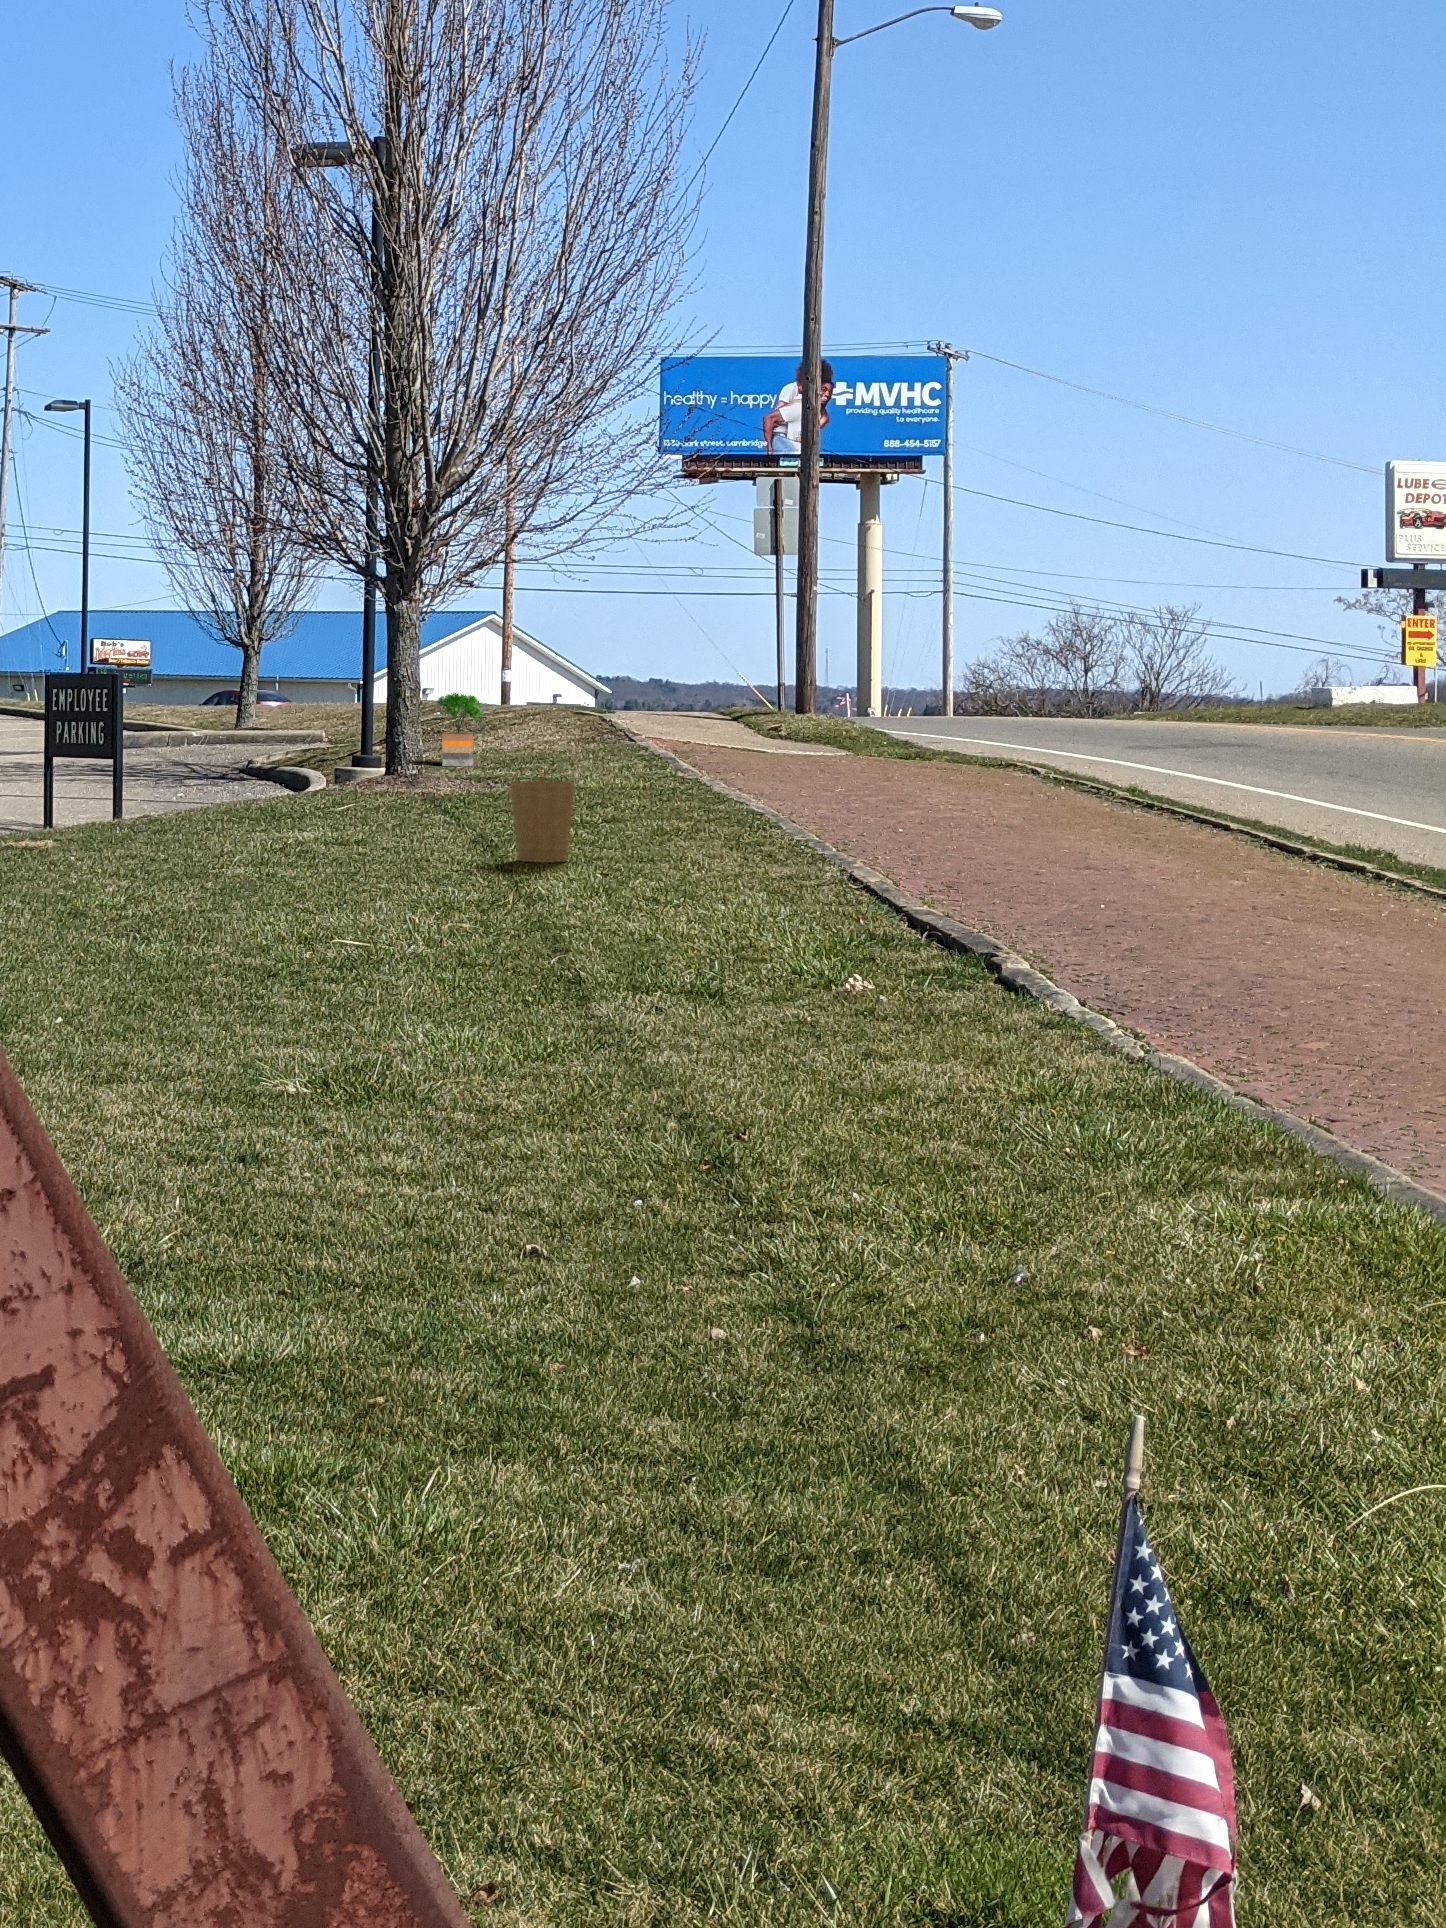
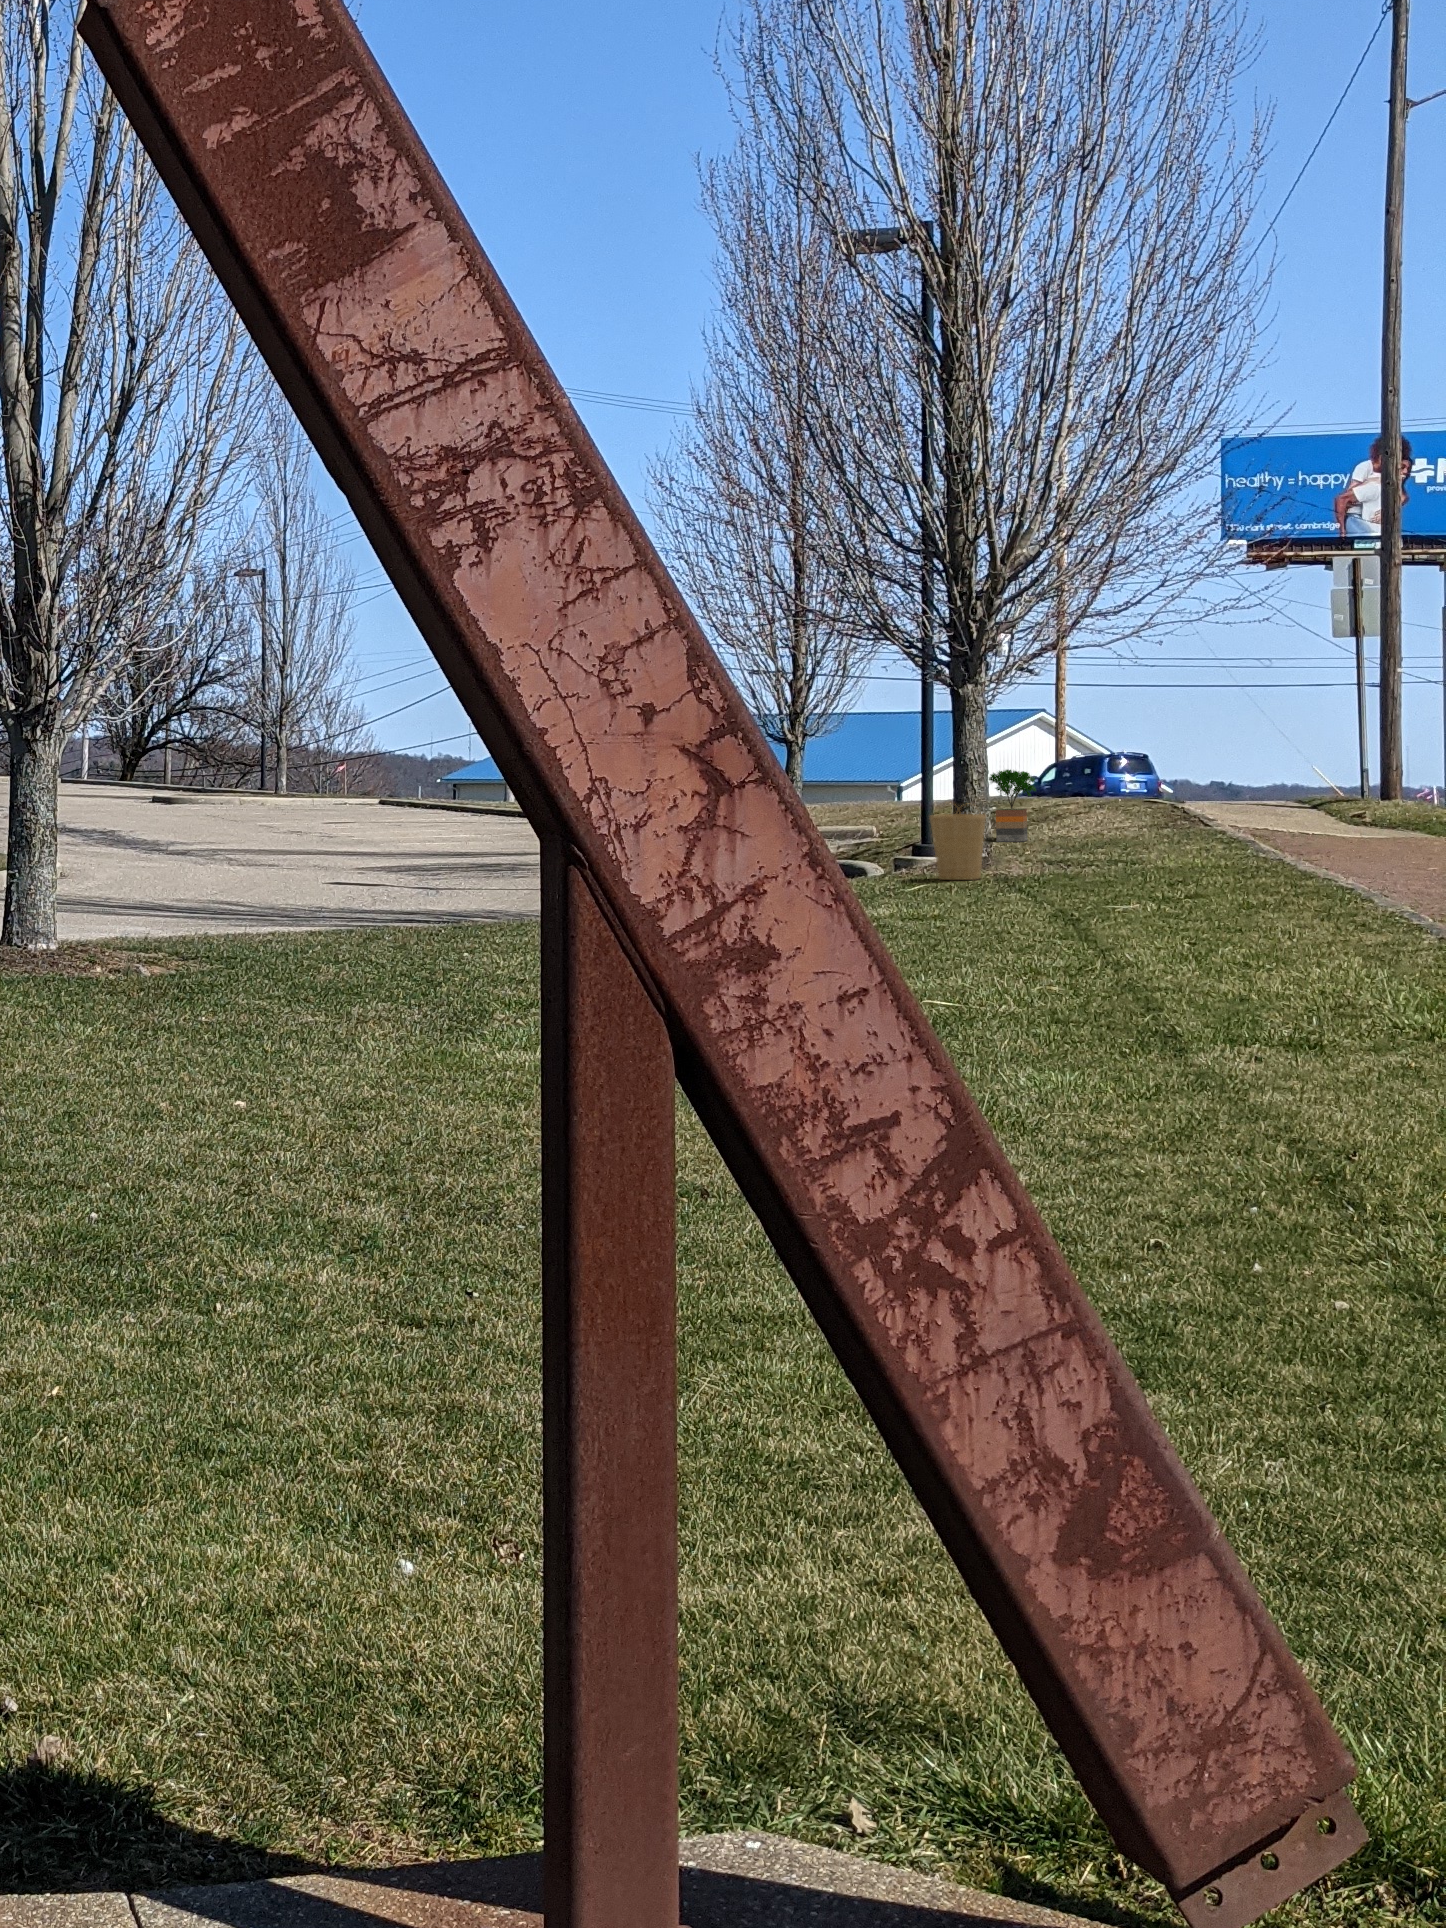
basket: present [509,769,576,863] -> present [930,805,986,880]

